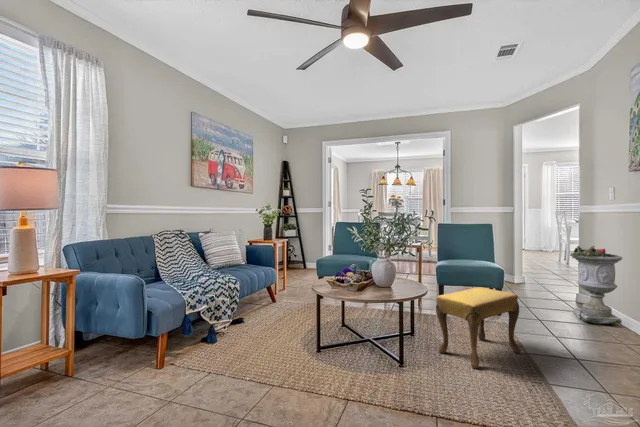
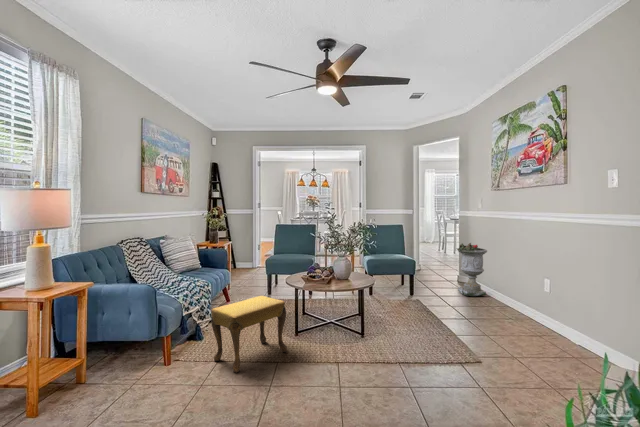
footstool: present [436,287,520,369] -> present [211,296,287,373]

